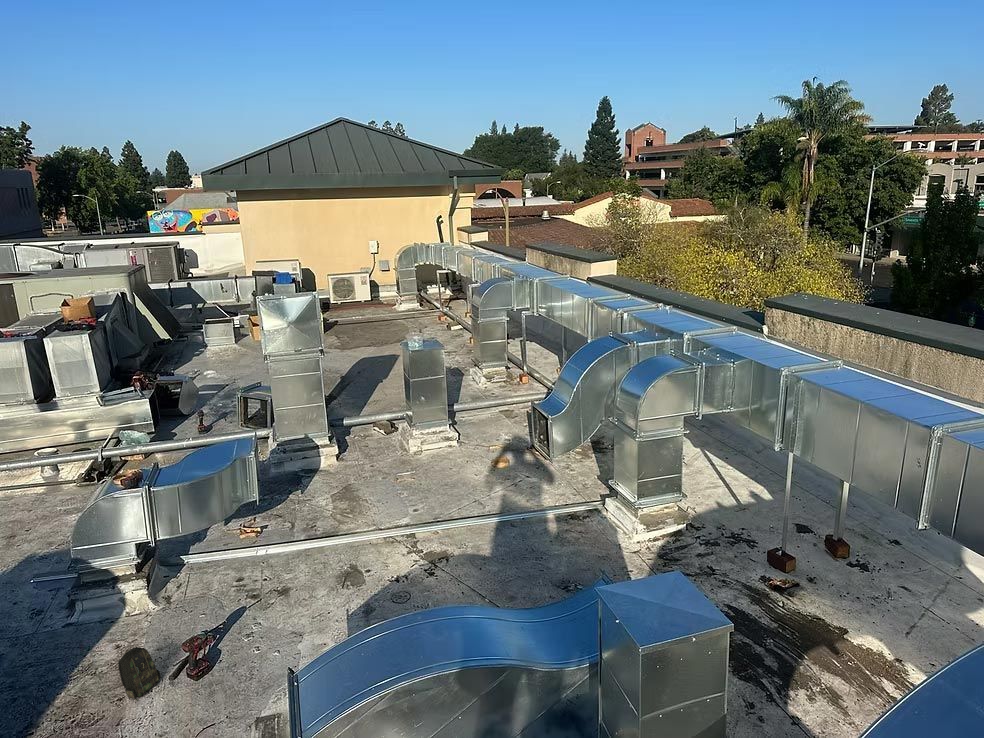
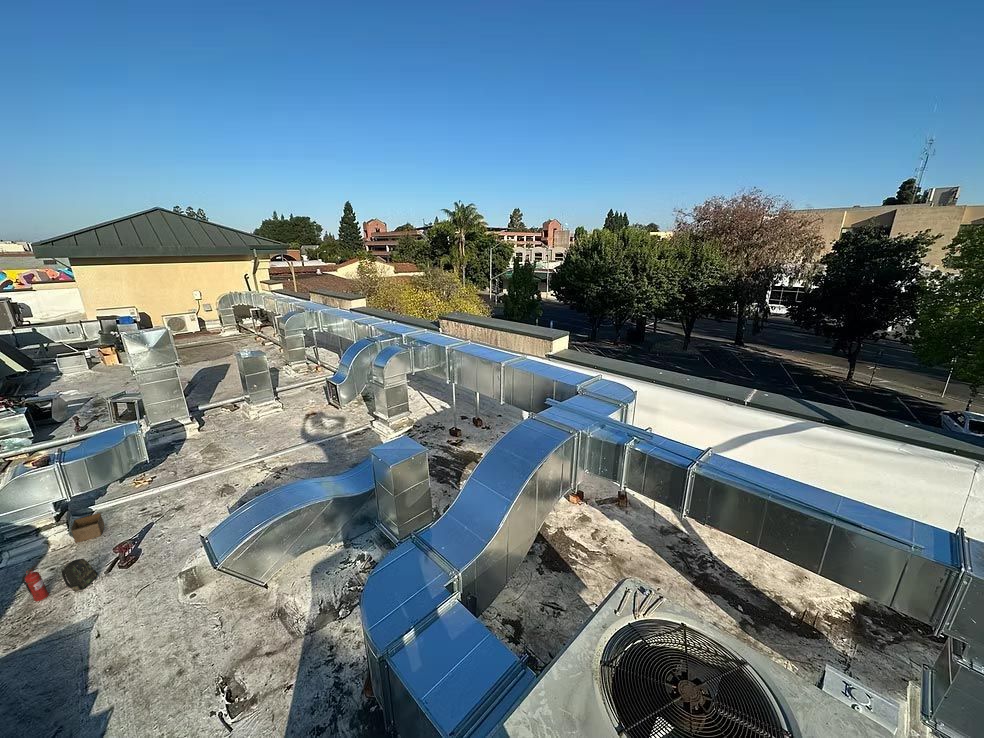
storage bin: none [149,572,191,612] -> present [71,513,104,543]
fire extinguisher: none [73,641,102,697] -> present [22,565,49,601]

